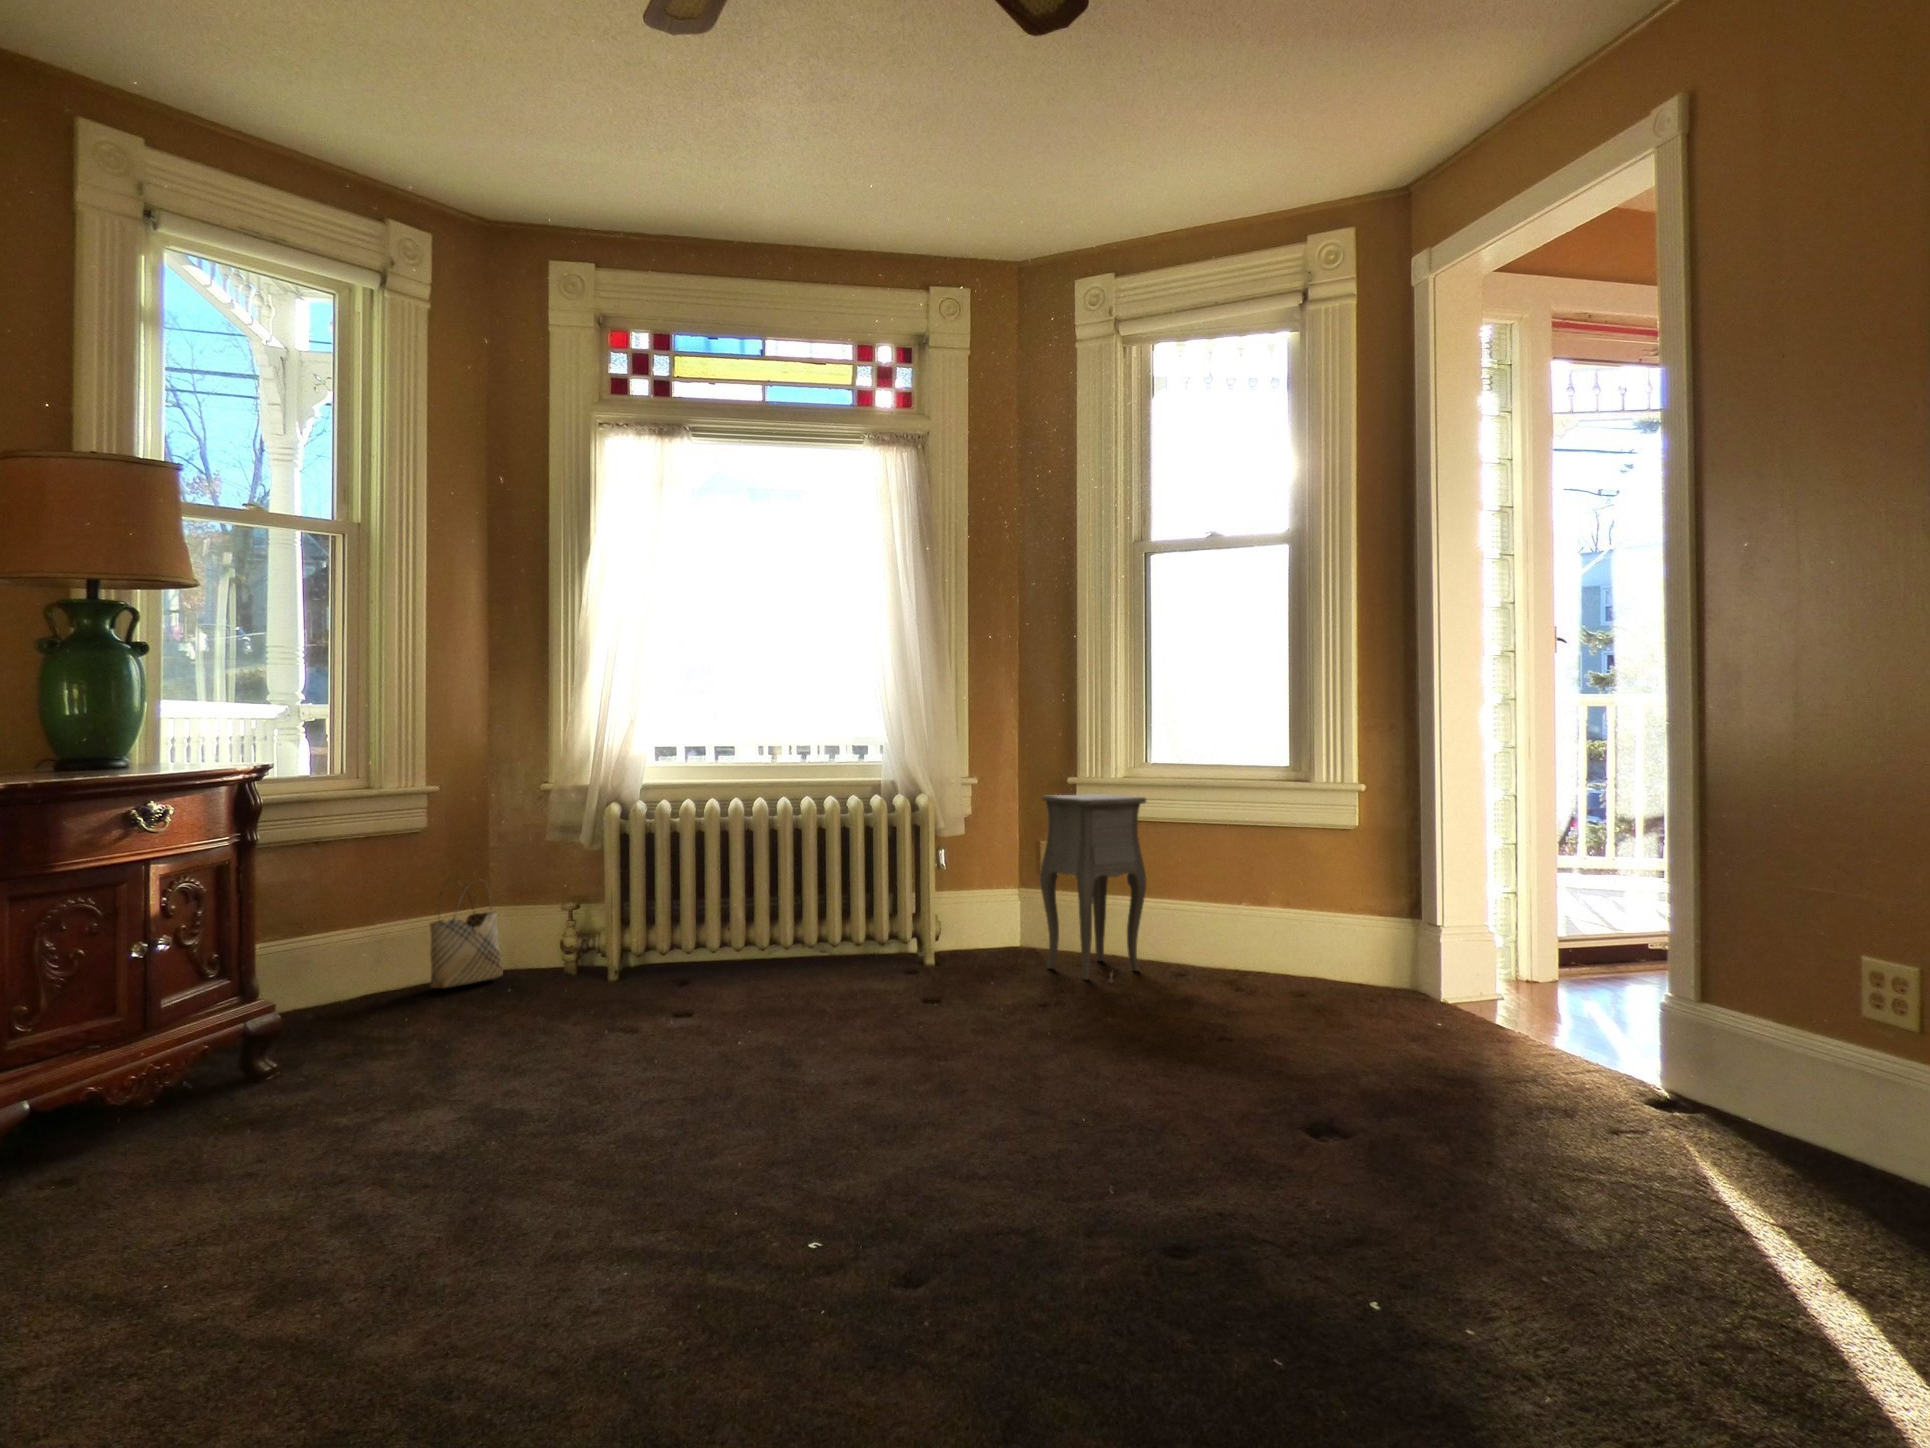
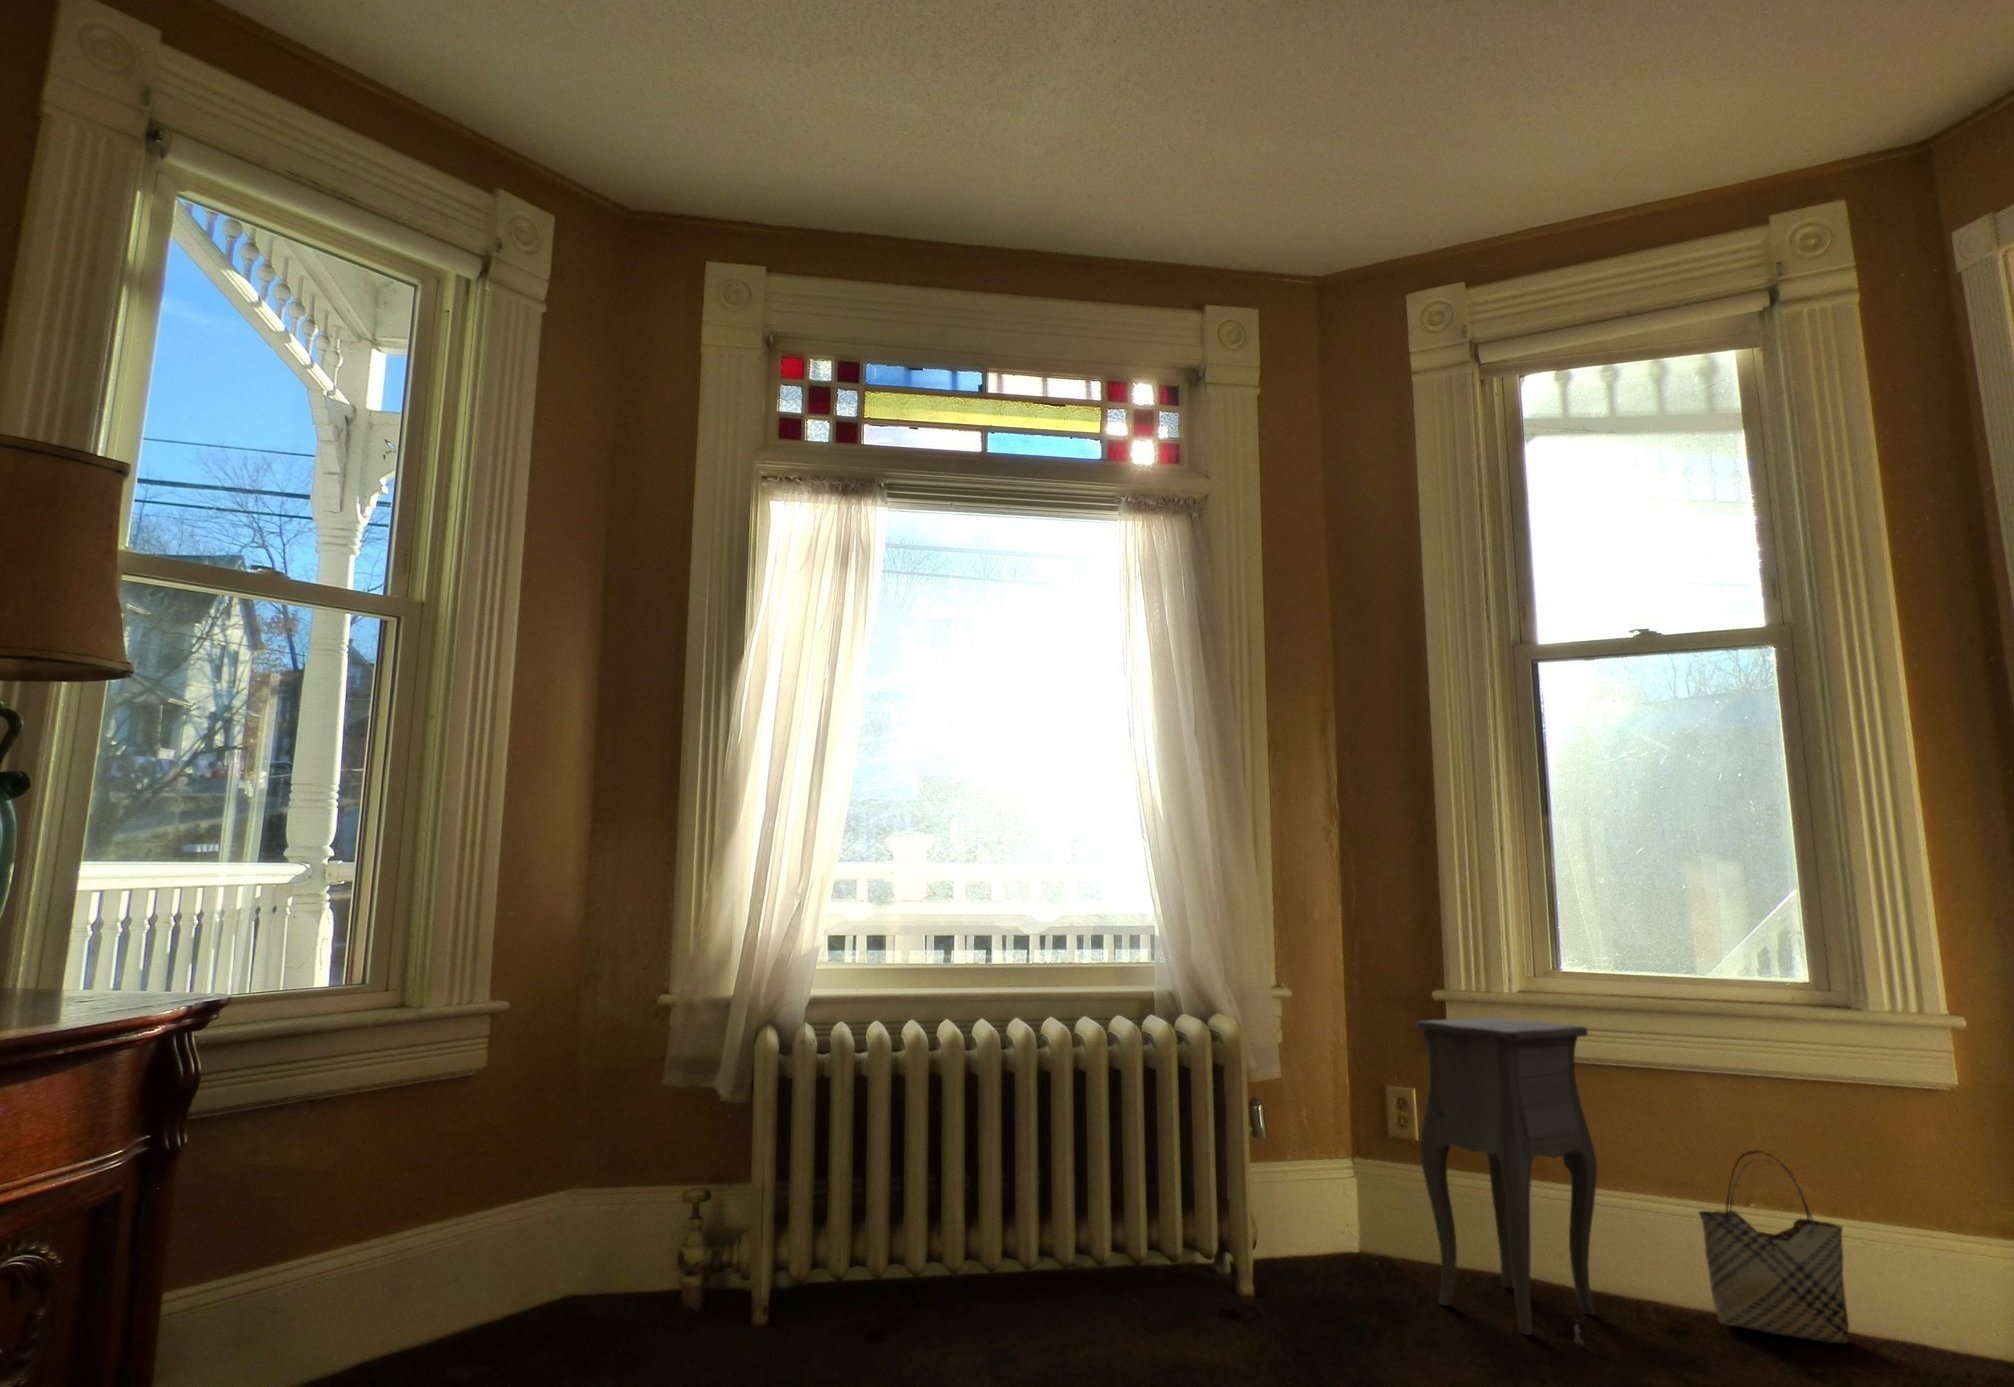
woven basket: present [430,879,503,988] -> present [1699,1150,1849,1343]

